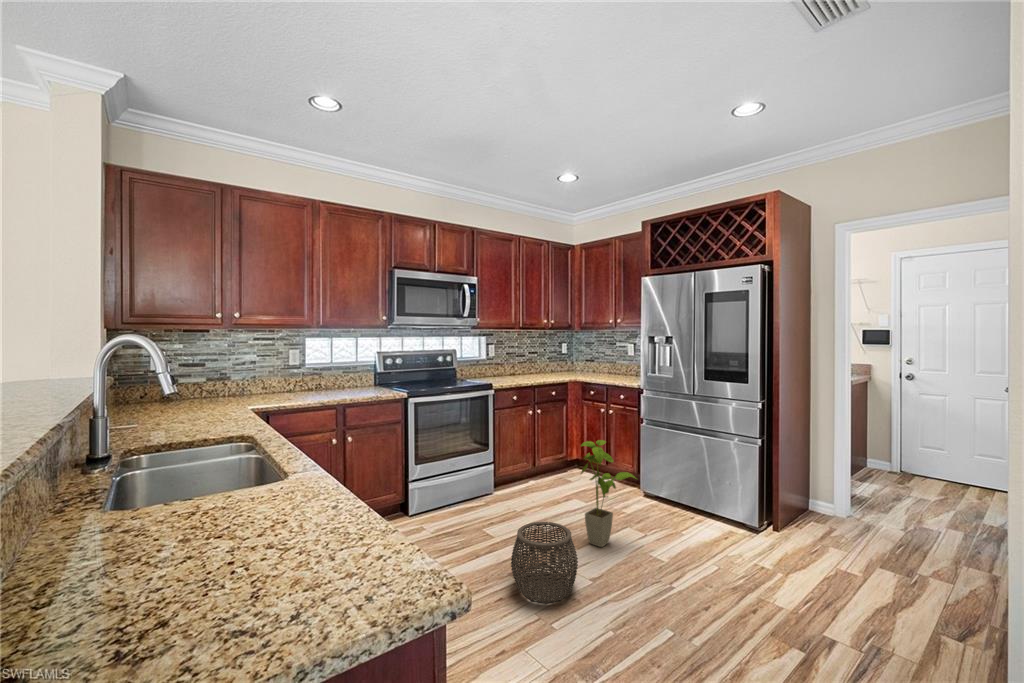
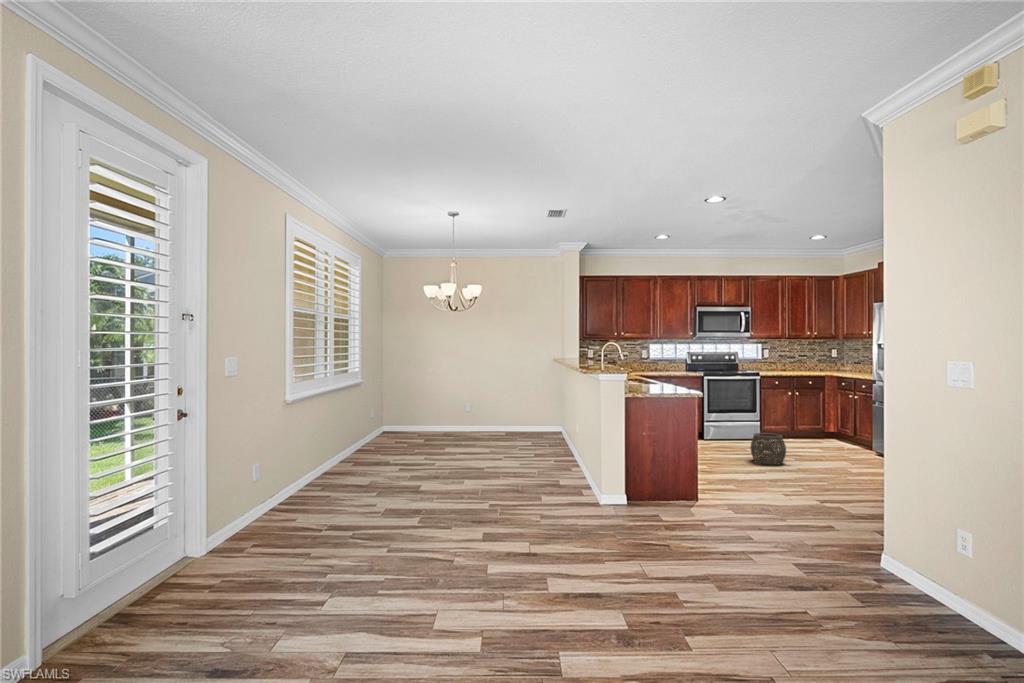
house plant: present [581,440,636,547] -> none [800,399,836,459]

